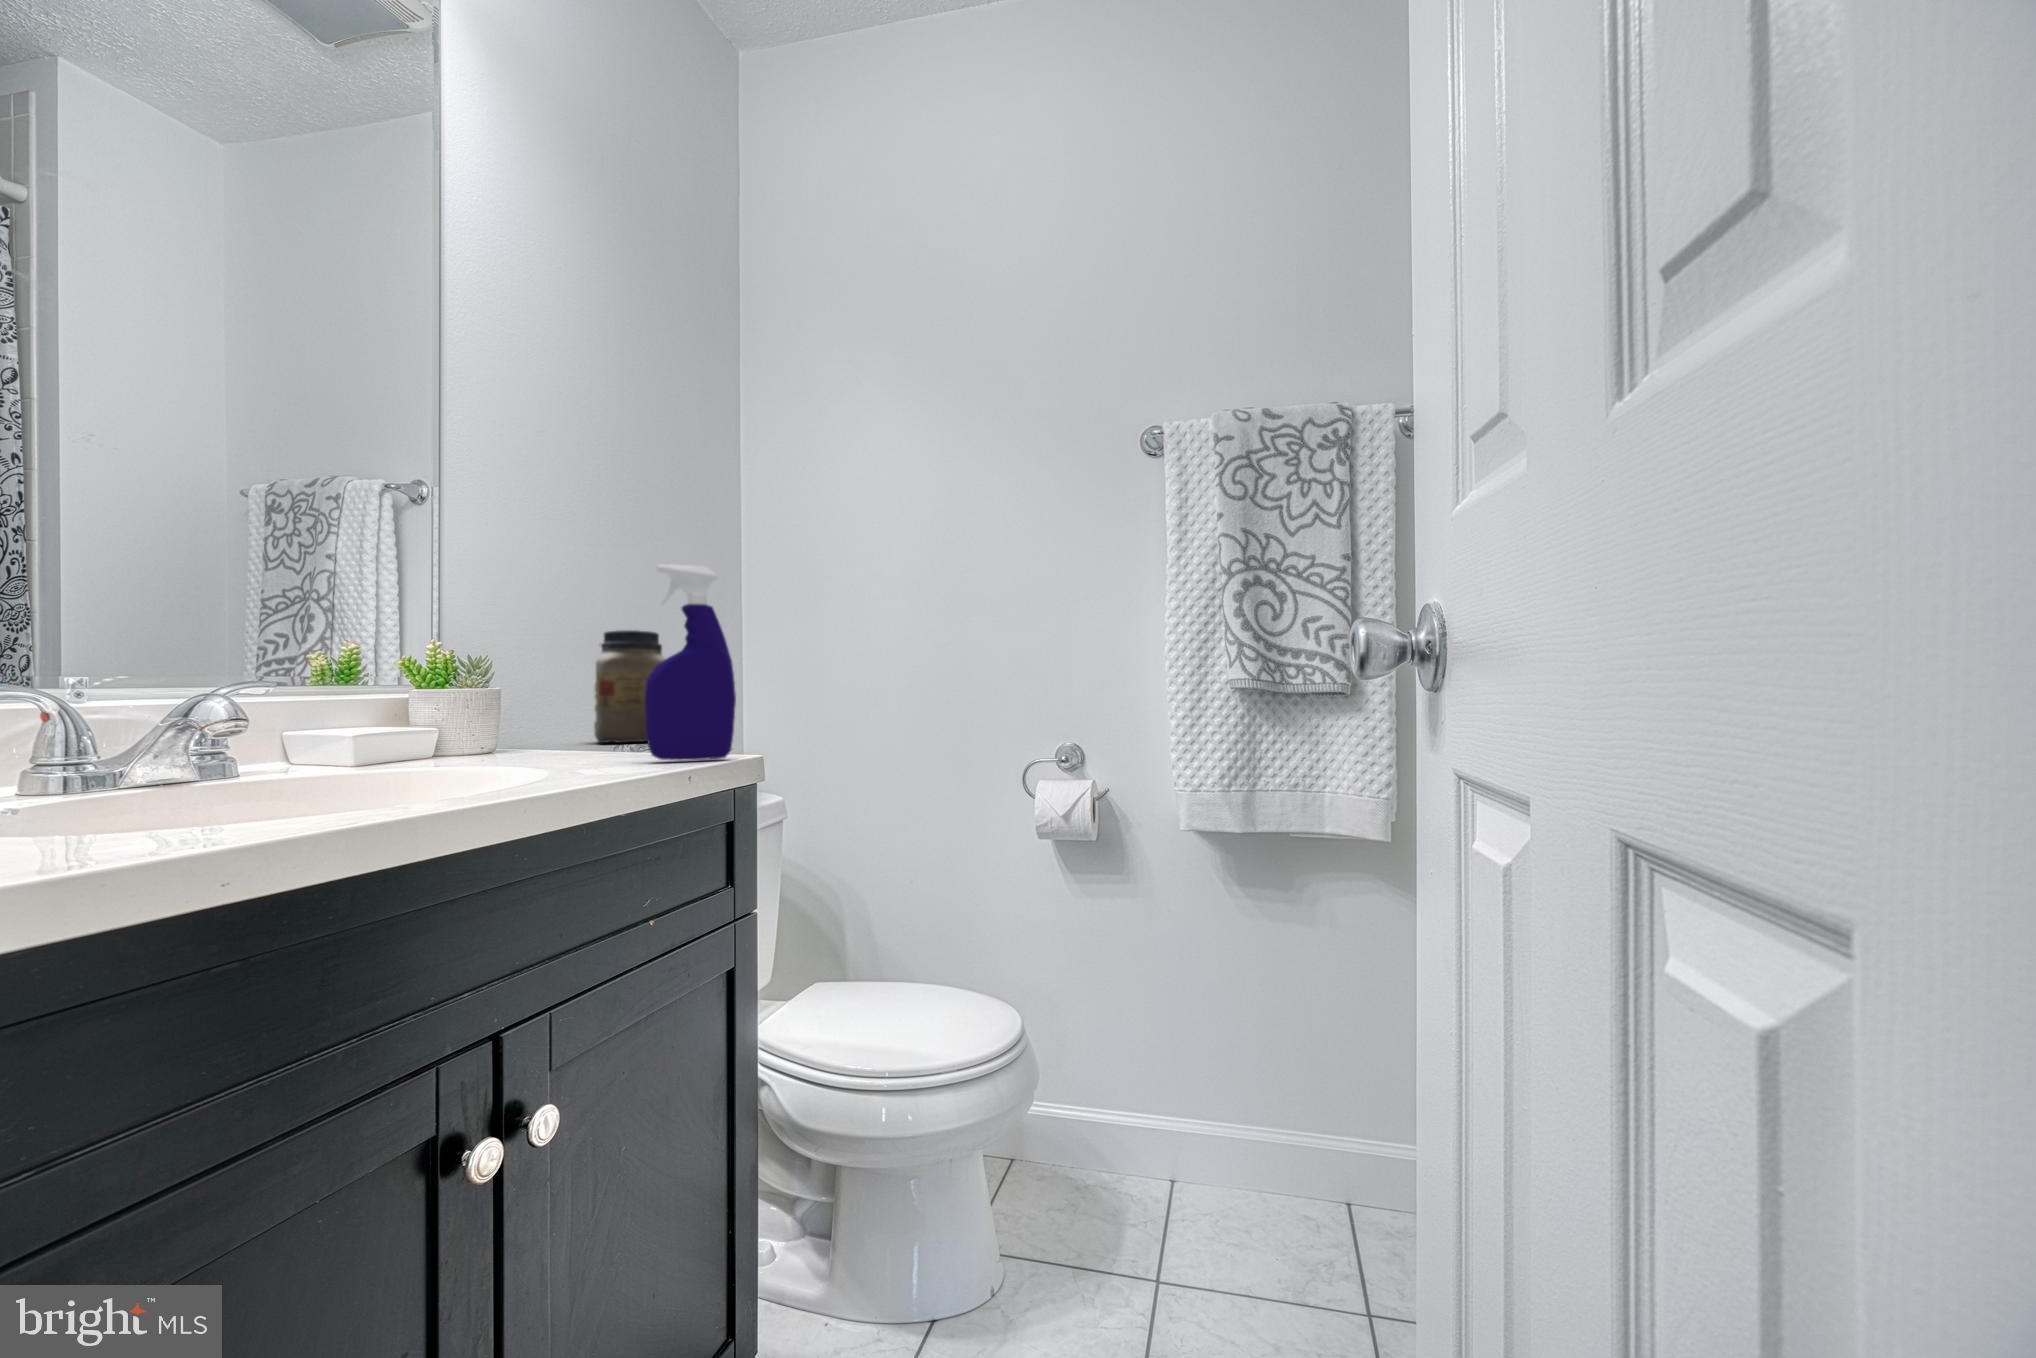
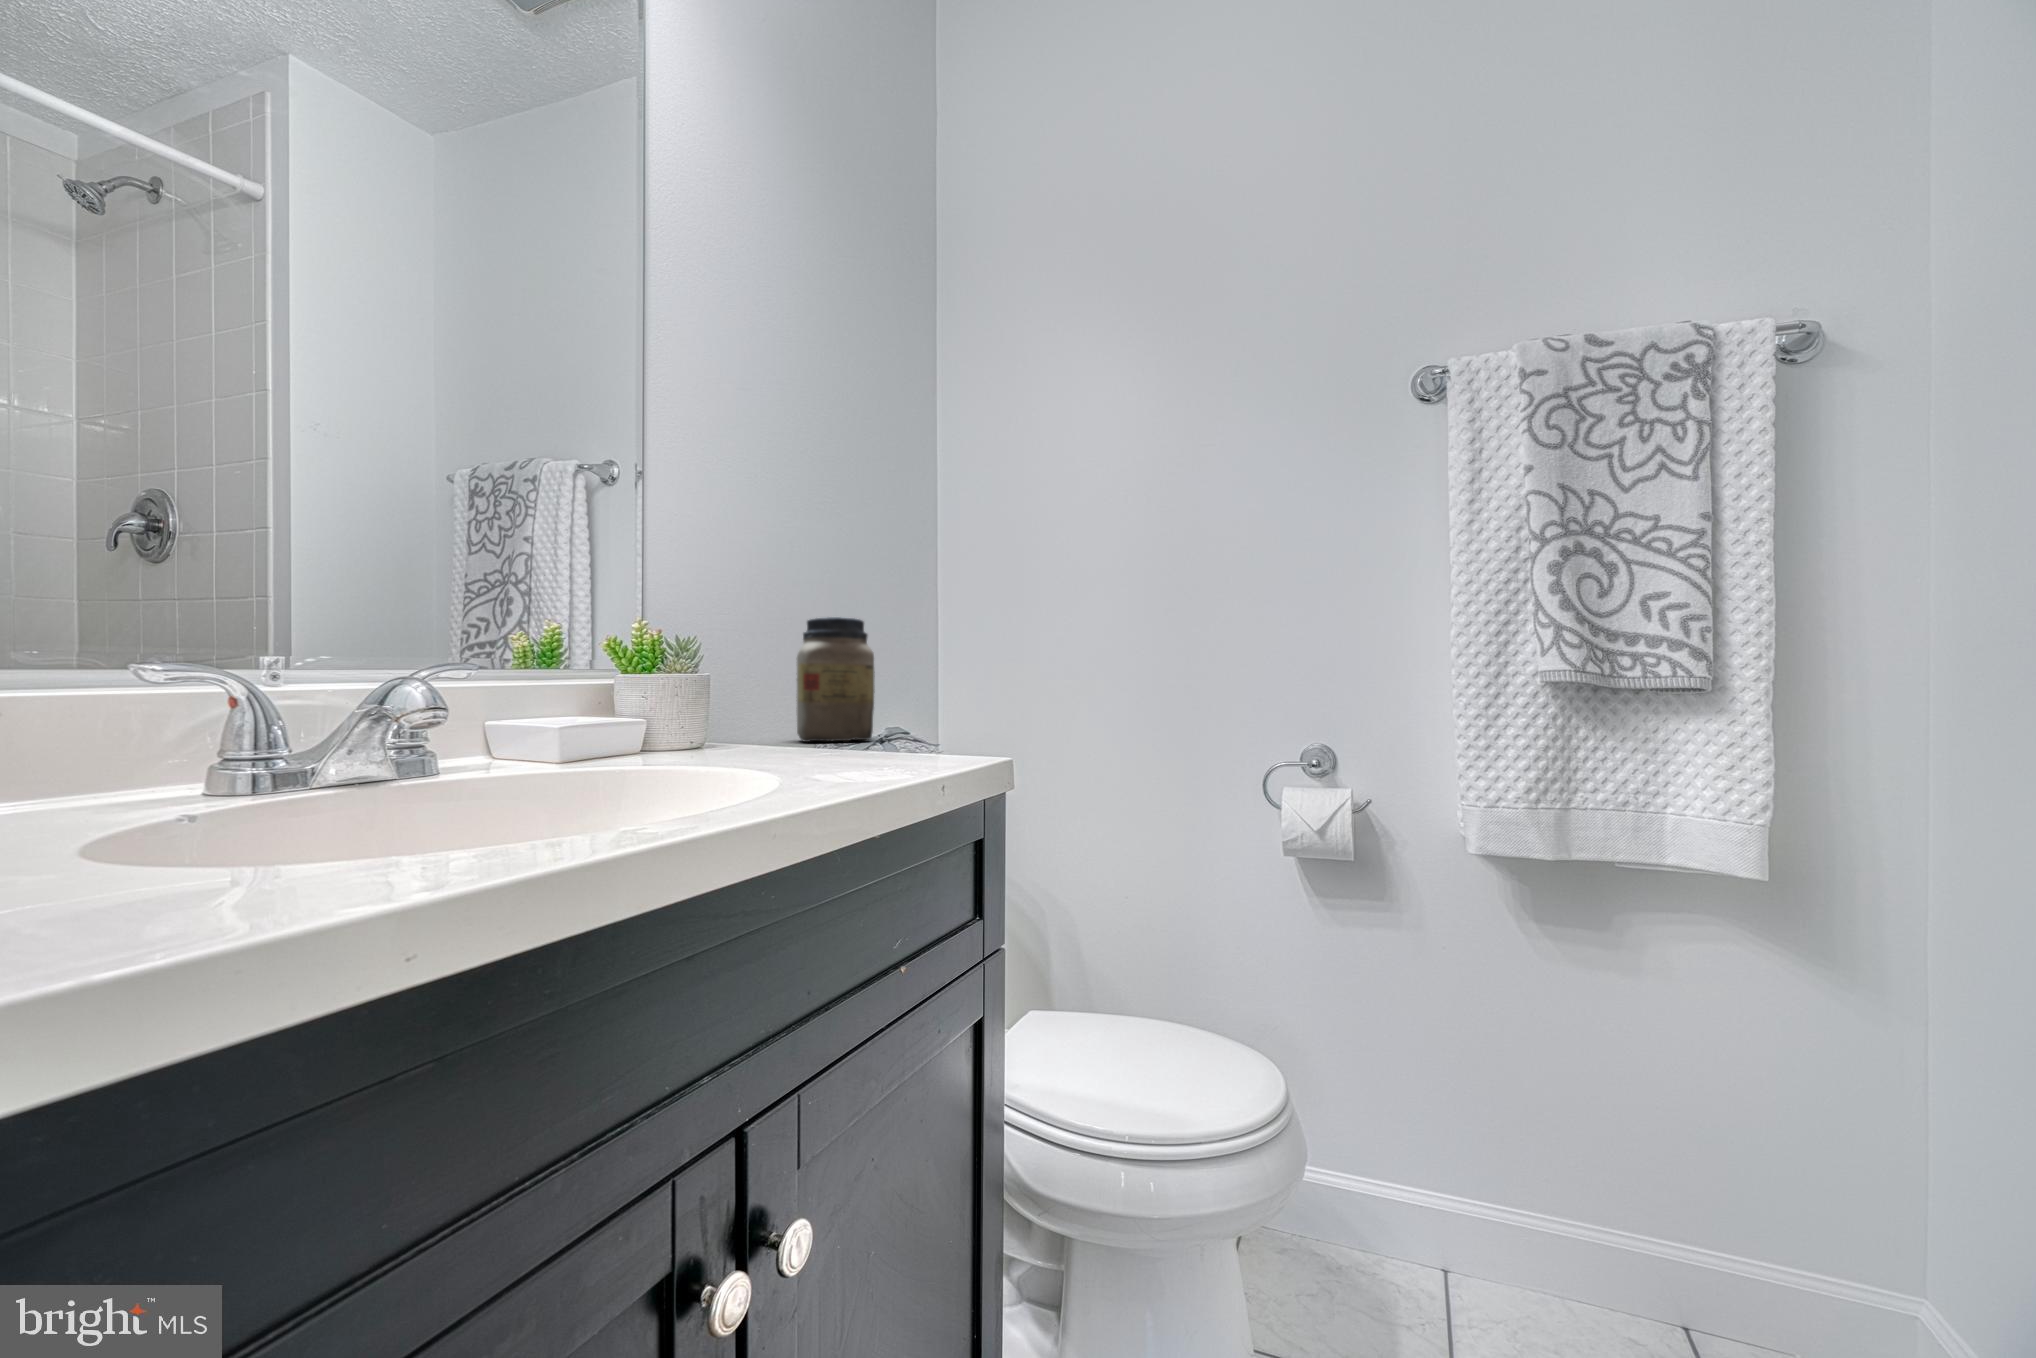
spray bottle: present [645,564,736,761] -> none [872,529,974,765]

